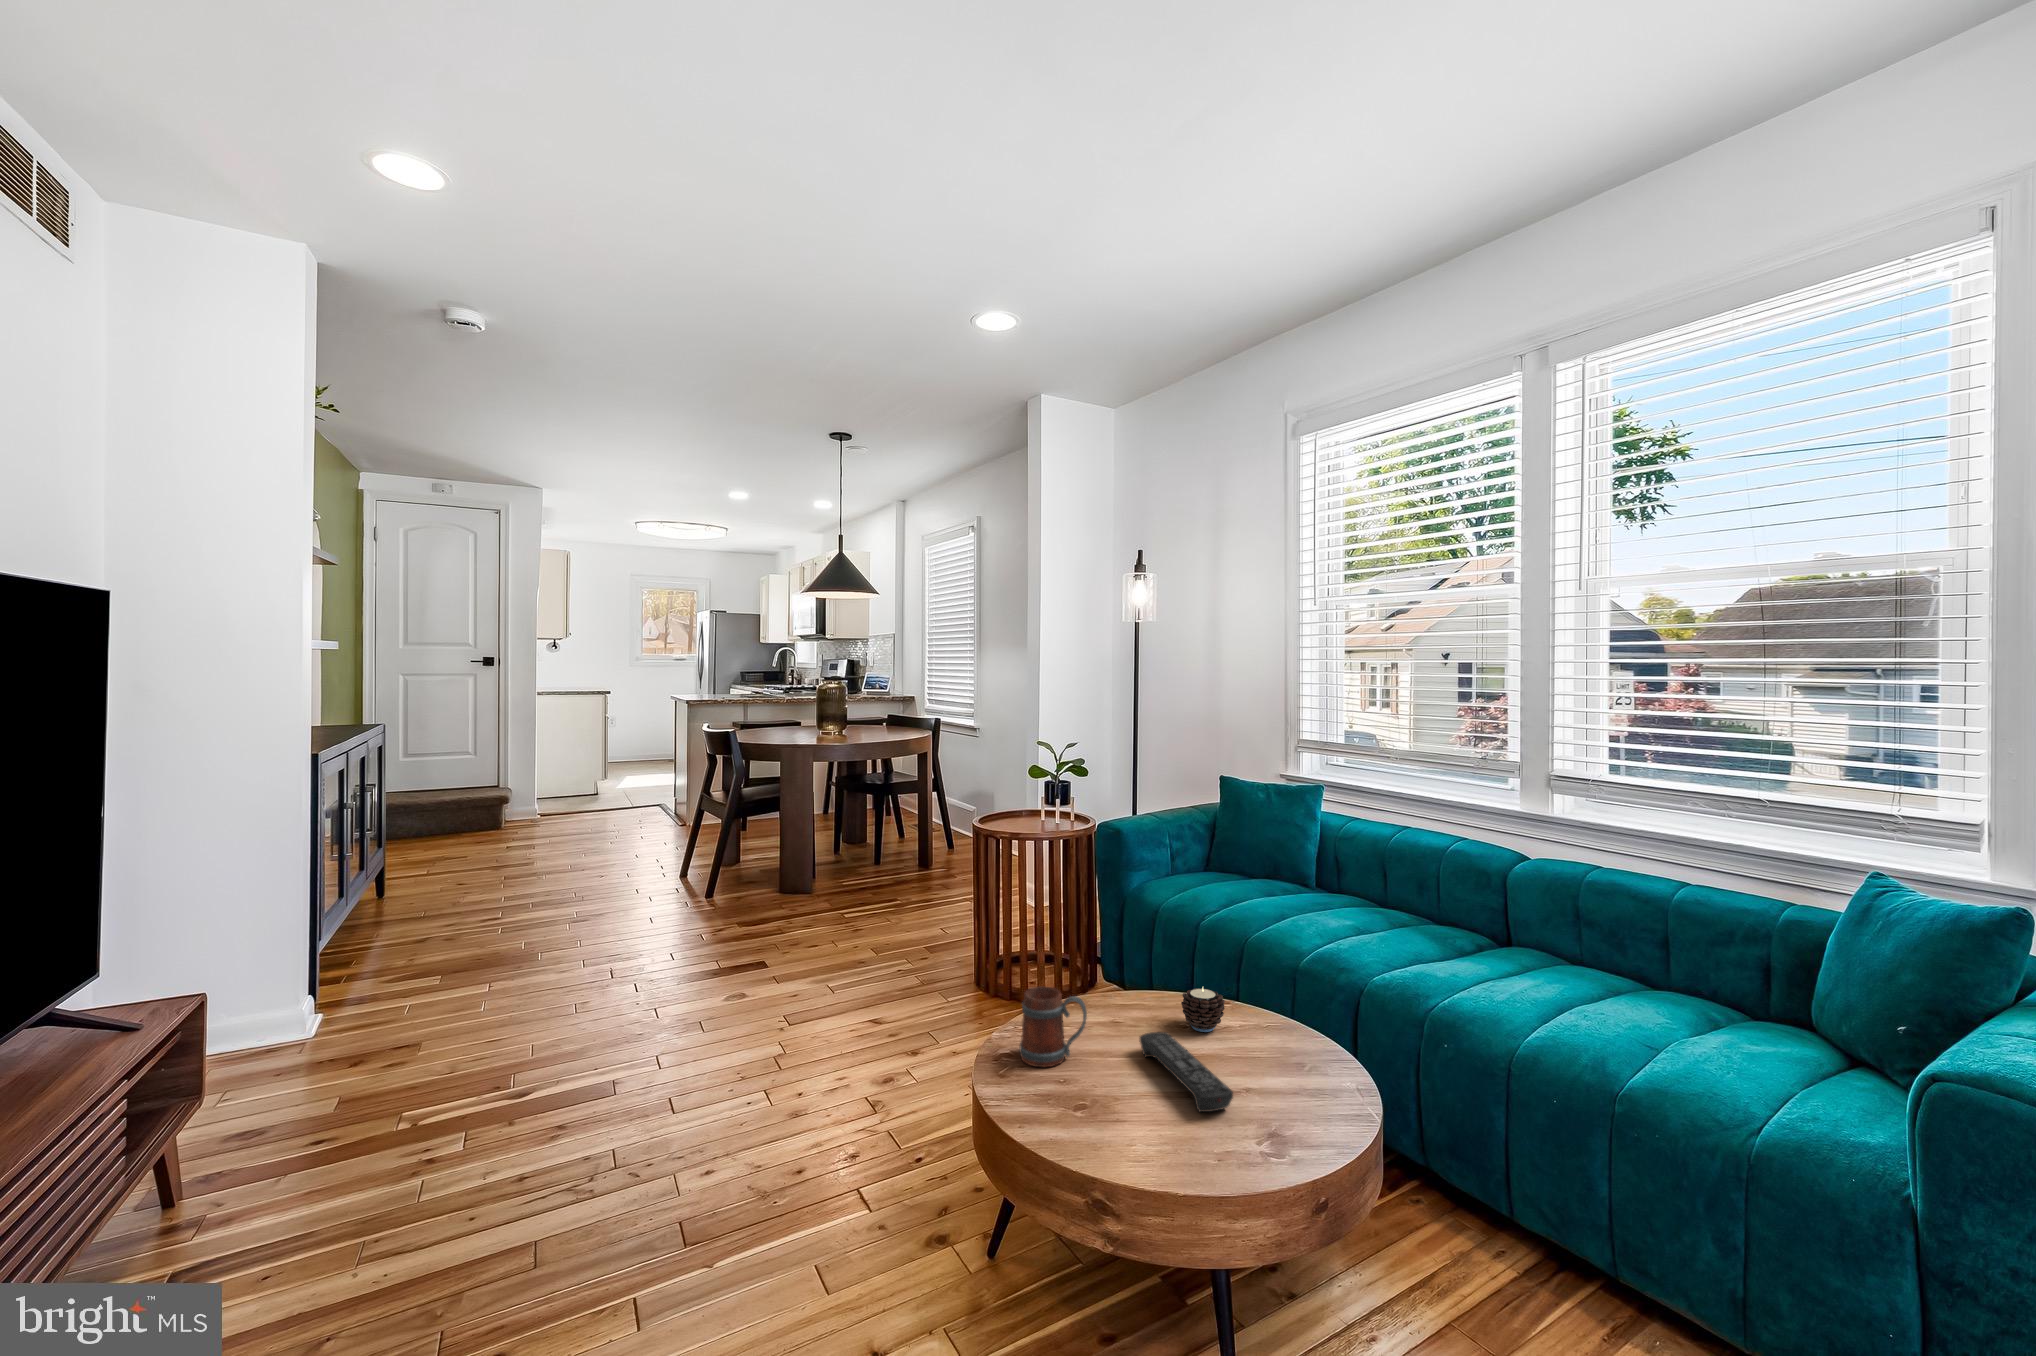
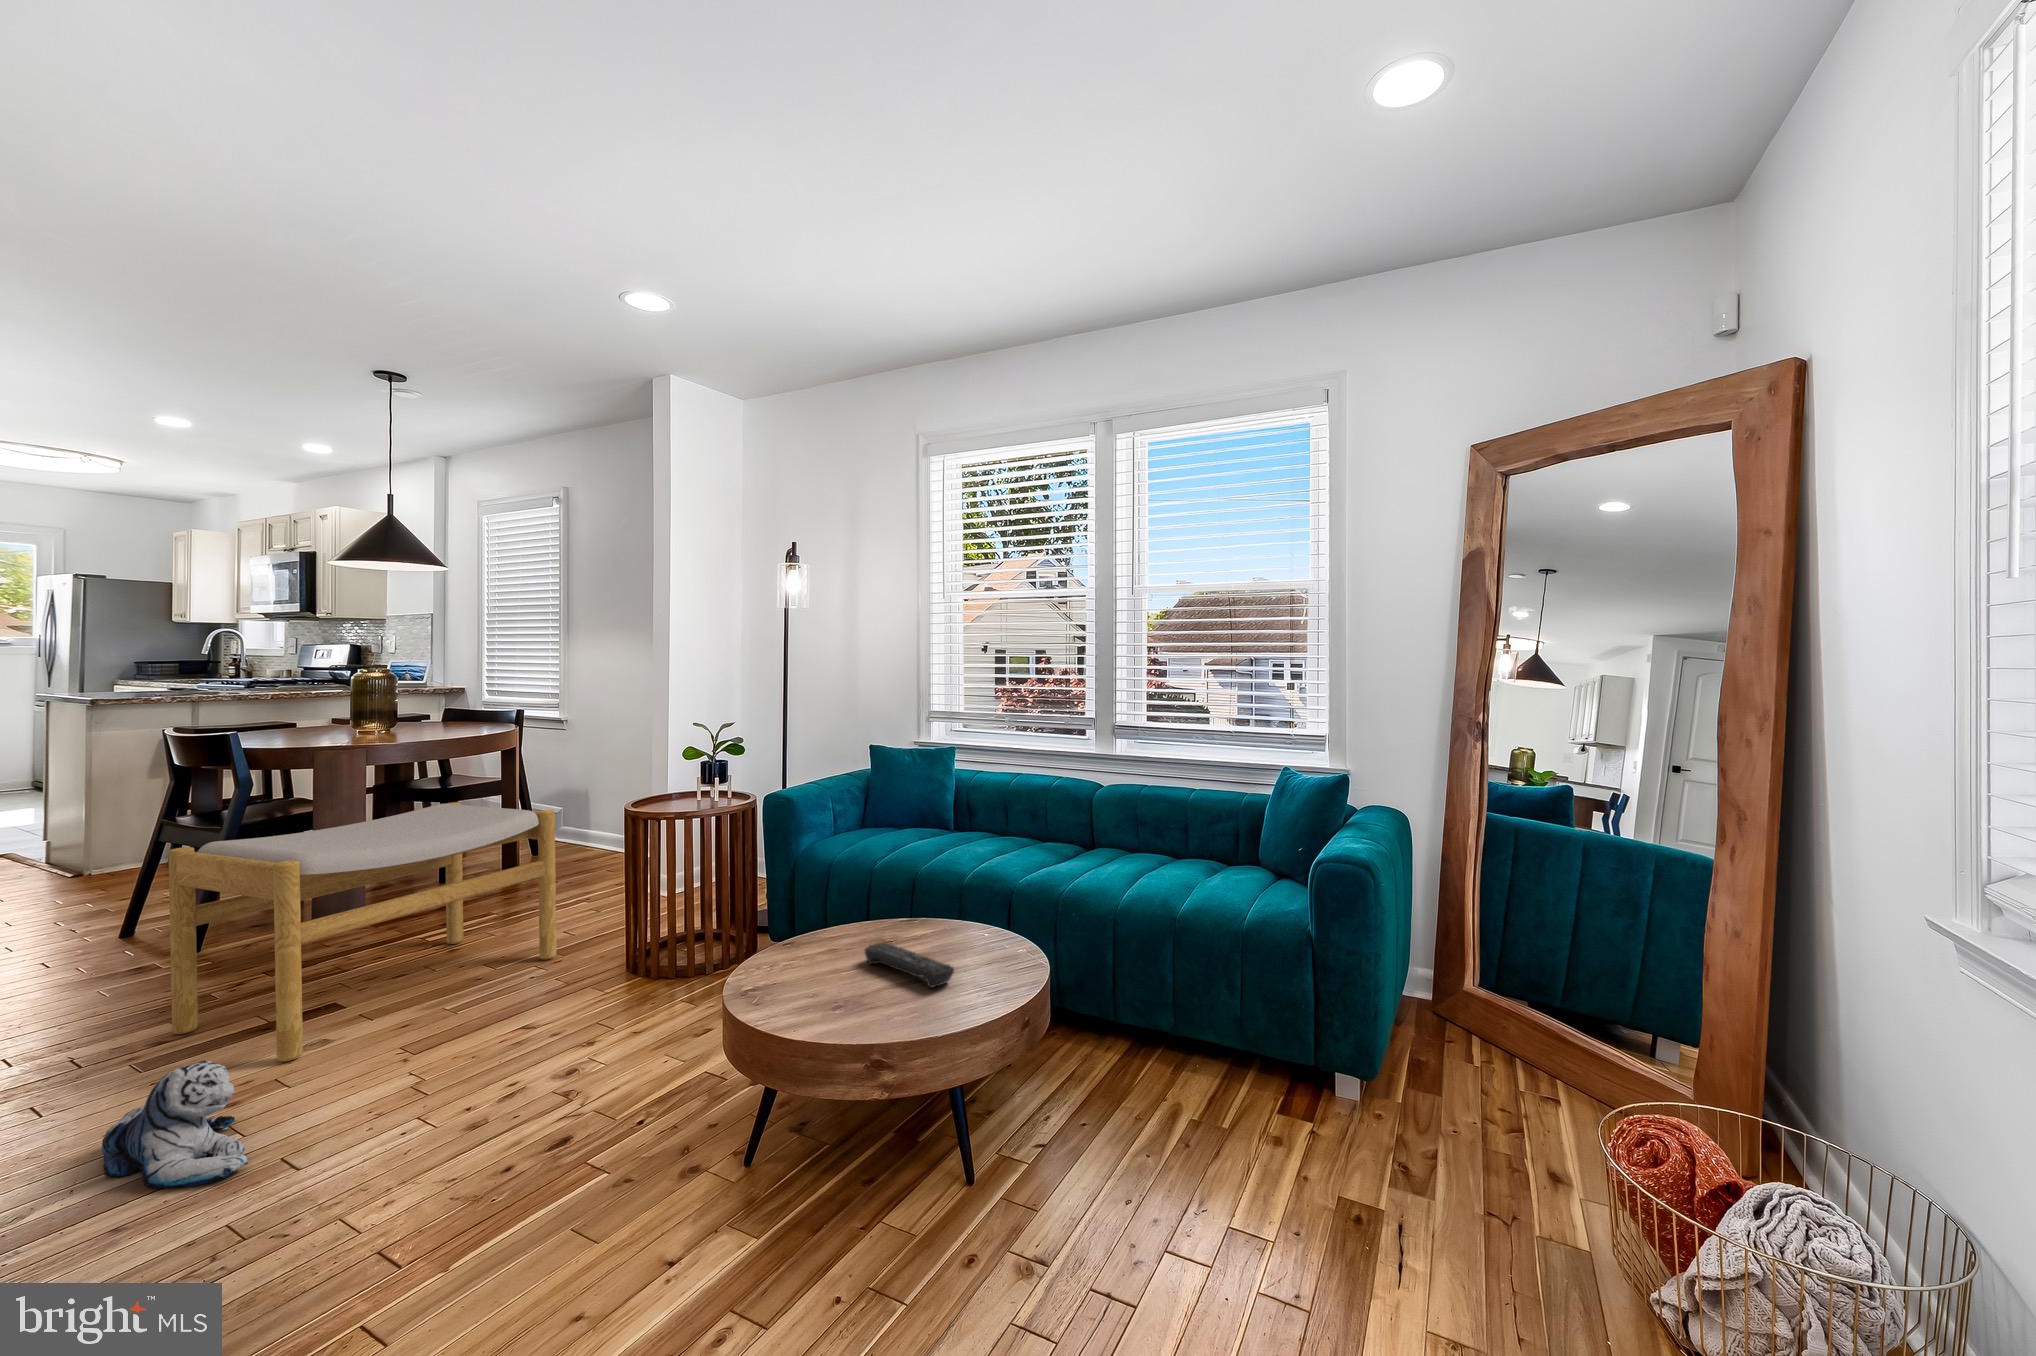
footstool: none [658,801,925,1012] -> present [168,802,556,1061]
mug: present [1019,986,1087,1067] -> none [763,922,824,990]
candle: present [1181,988,1225,1032] -> none [888,904,922,940]
plush toy: none [569,1005,654,1109] -> present [102,1061,248,1188]

